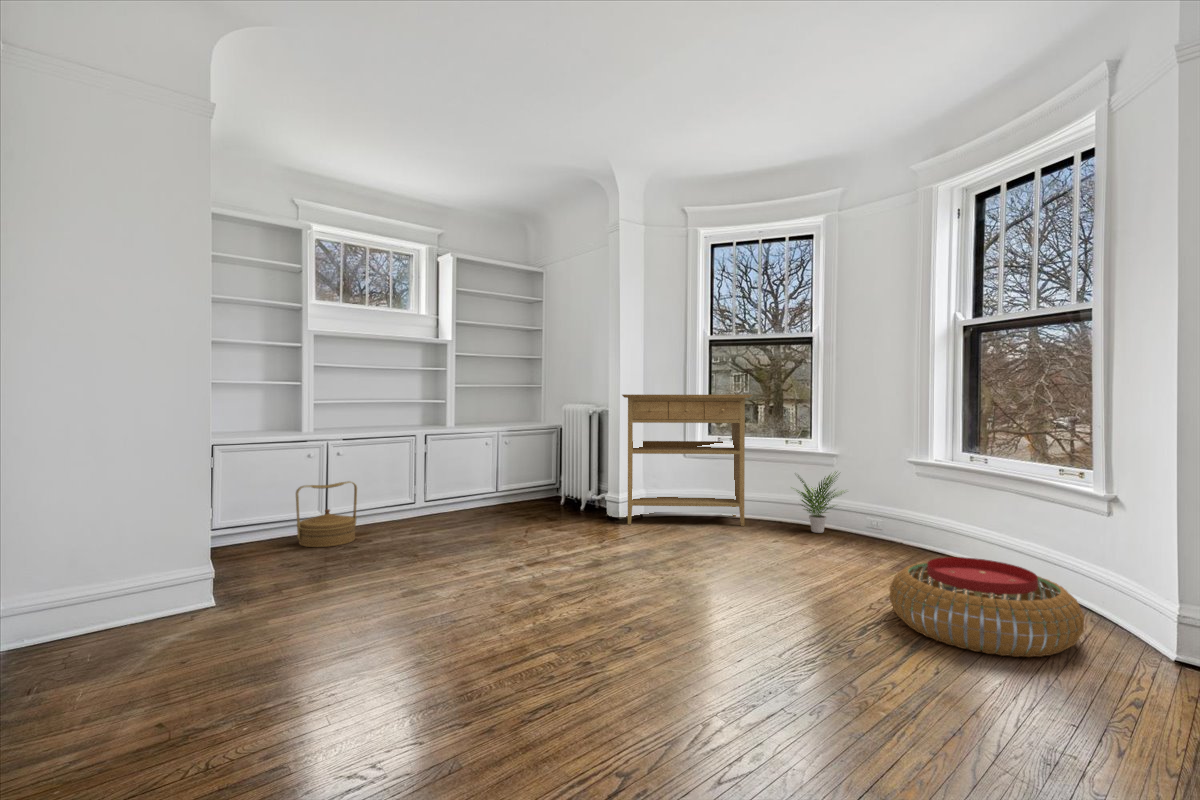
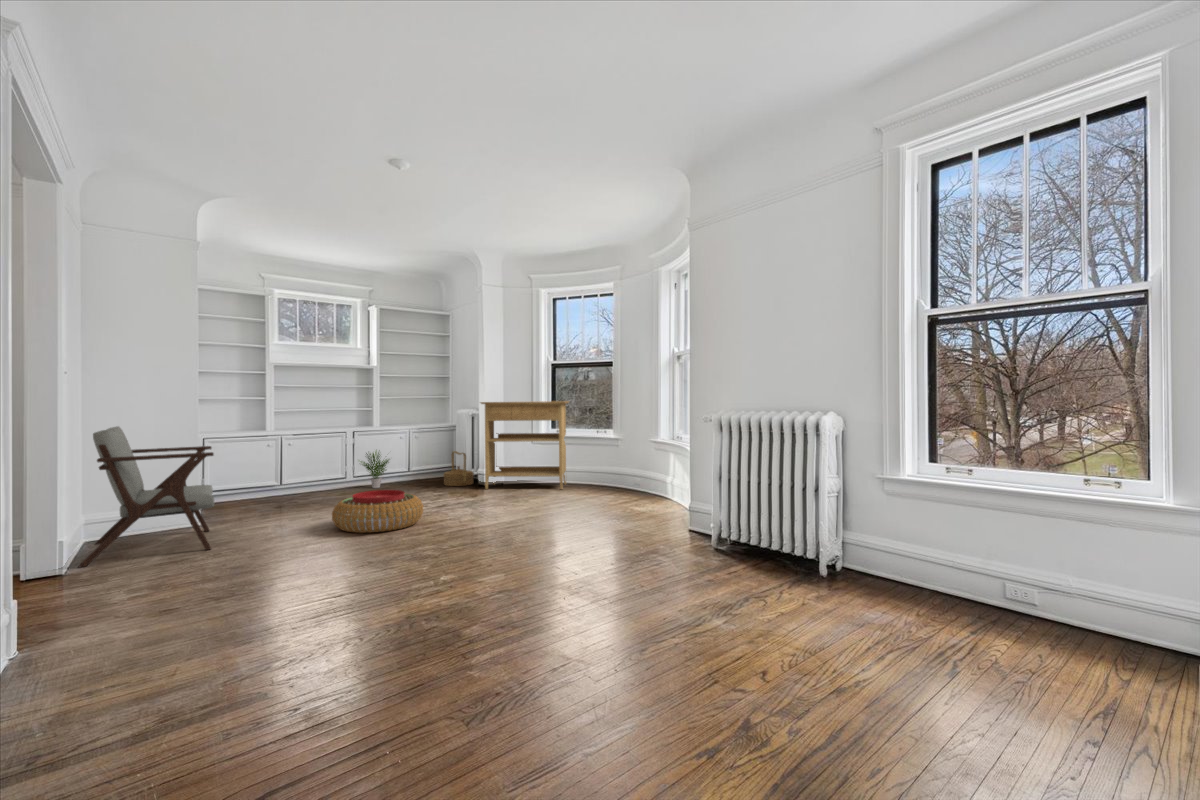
lounge chair: none [36,430,291,724] -> present [78,427,214,568]
potted plant: present [797,472,845,533] -> present [360,451,389,488]
woven basket: present [296,481,357,547] -> present [444,451,474,486]
pouf: present [890,557,1084,657] -> present [332,490,423,533]

